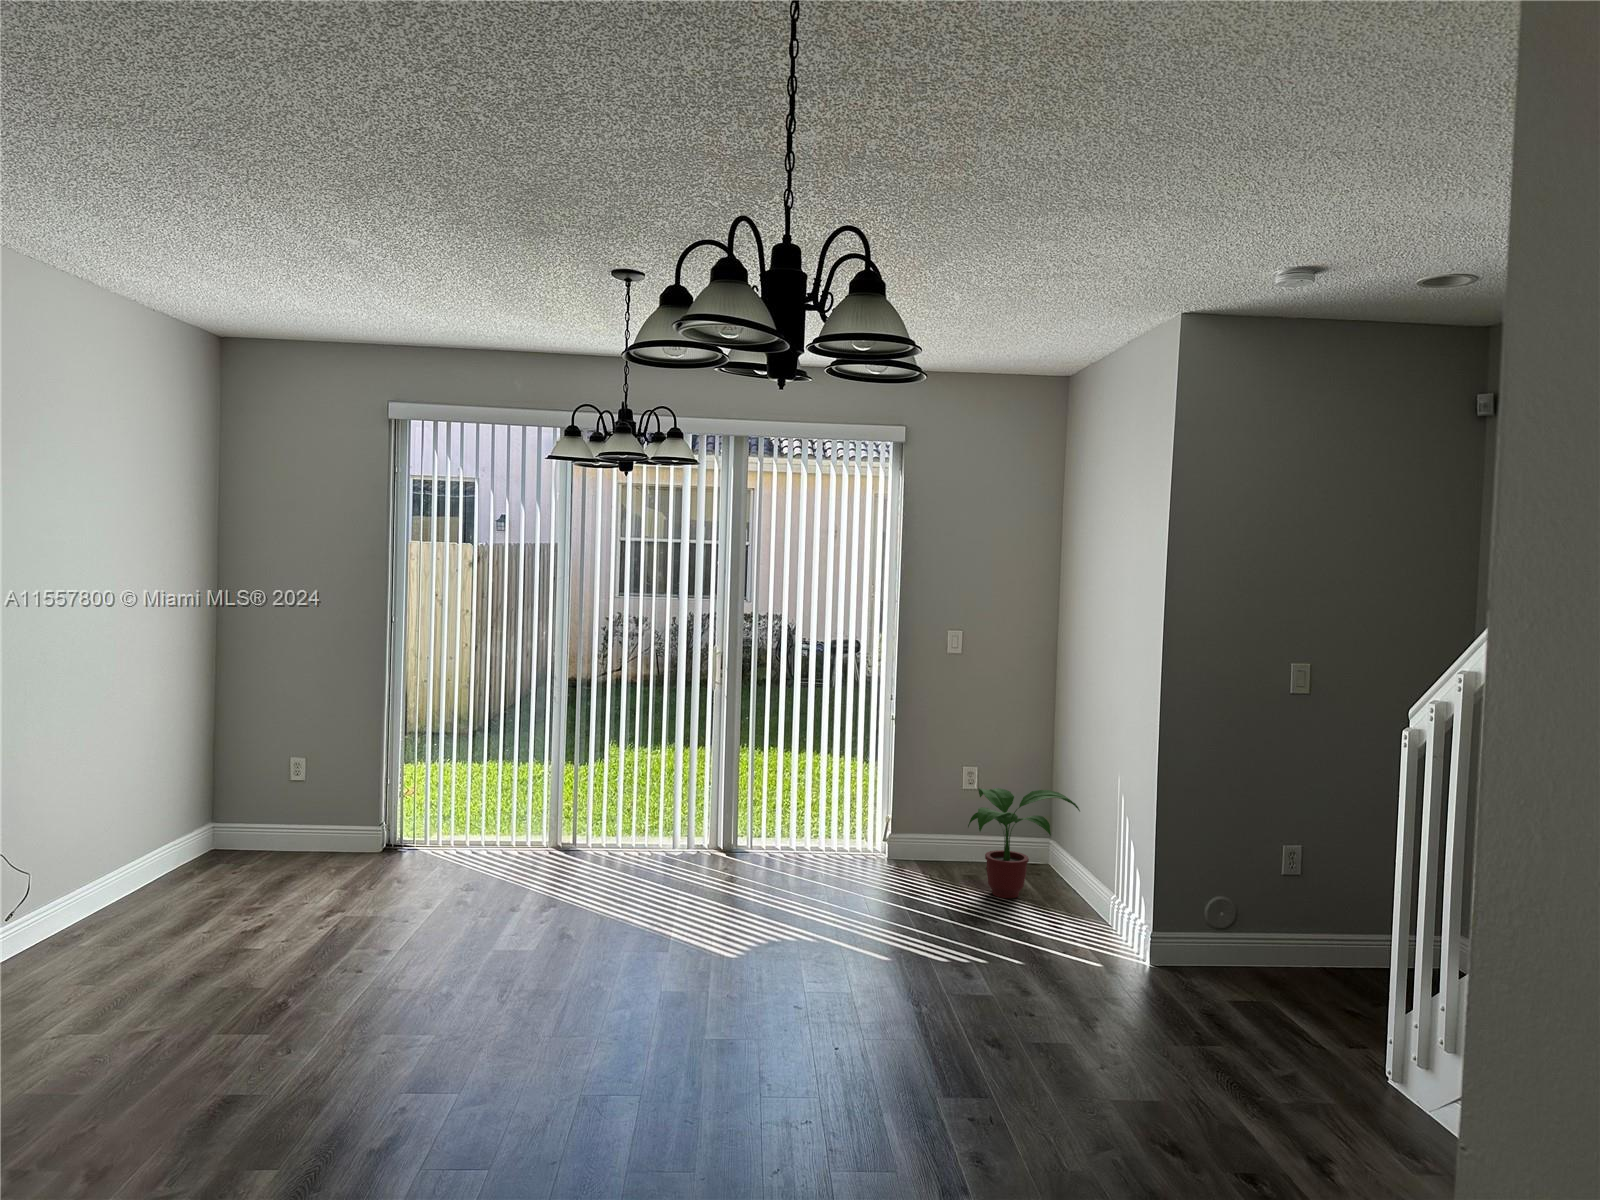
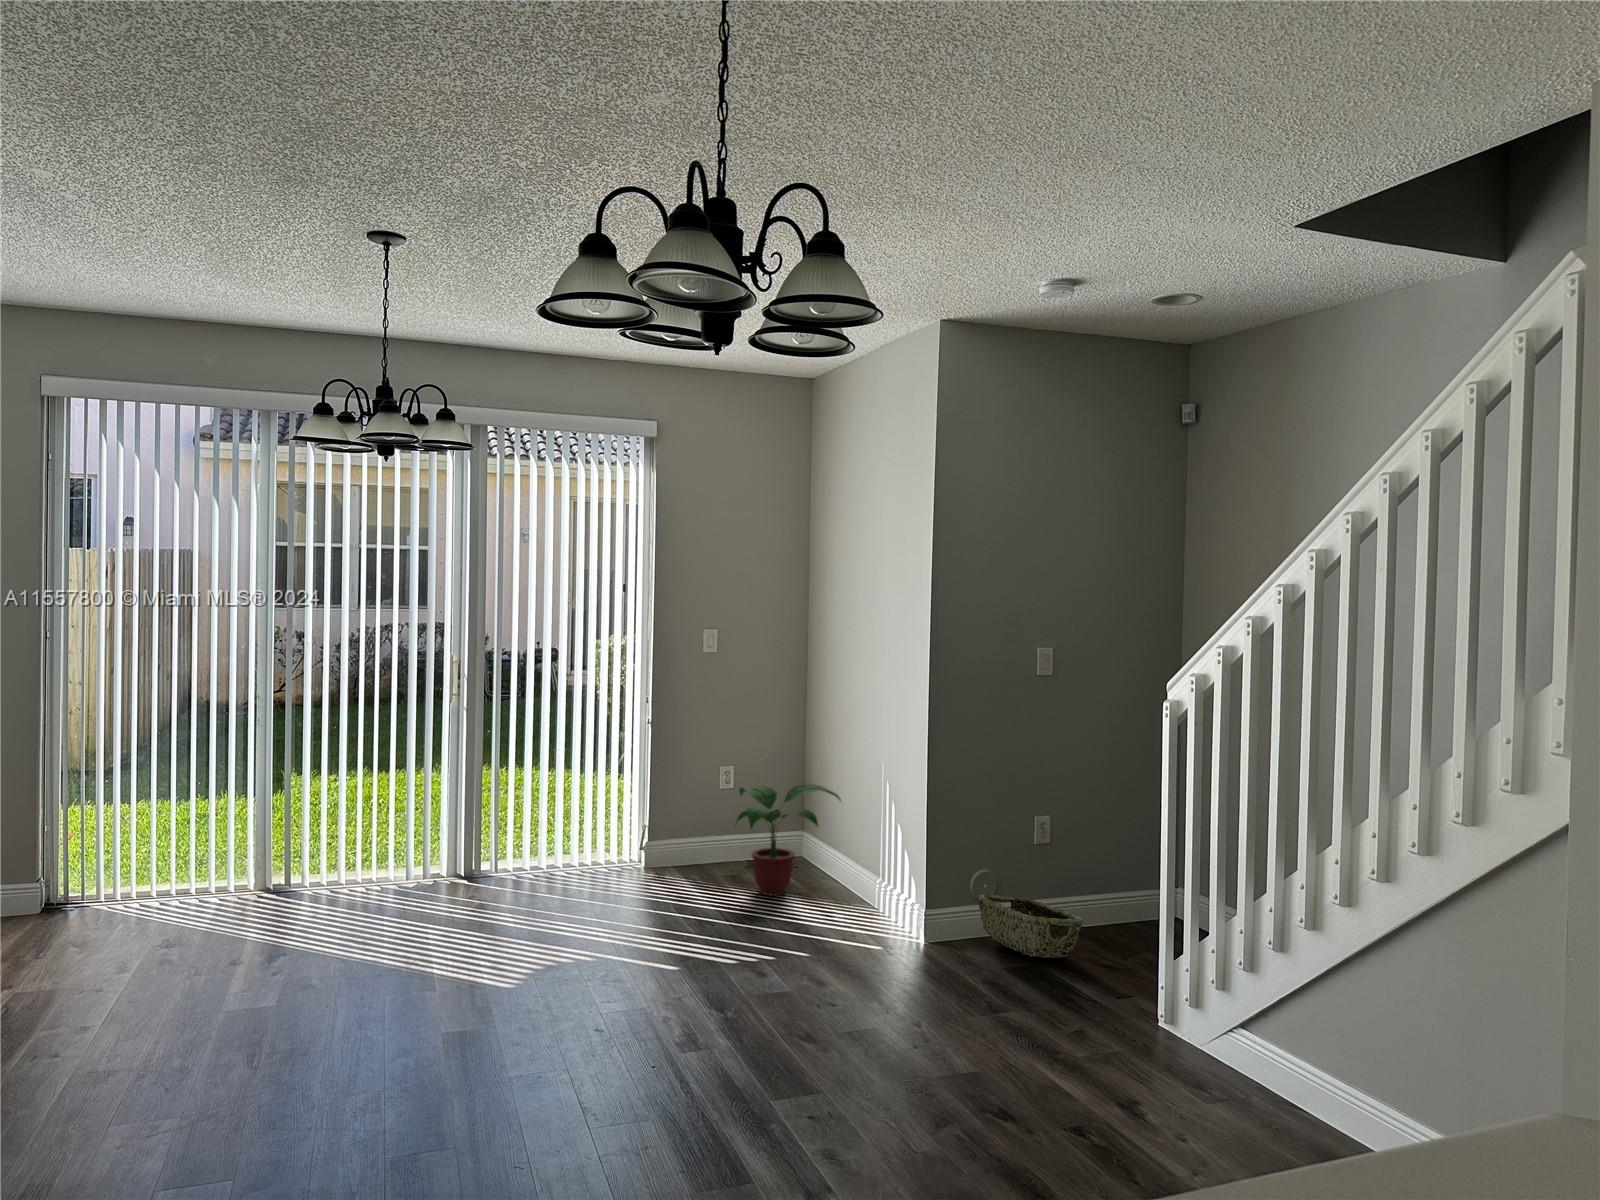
woven basket: none [1209,920,1323,998] -> present [978,894,1083,958]

